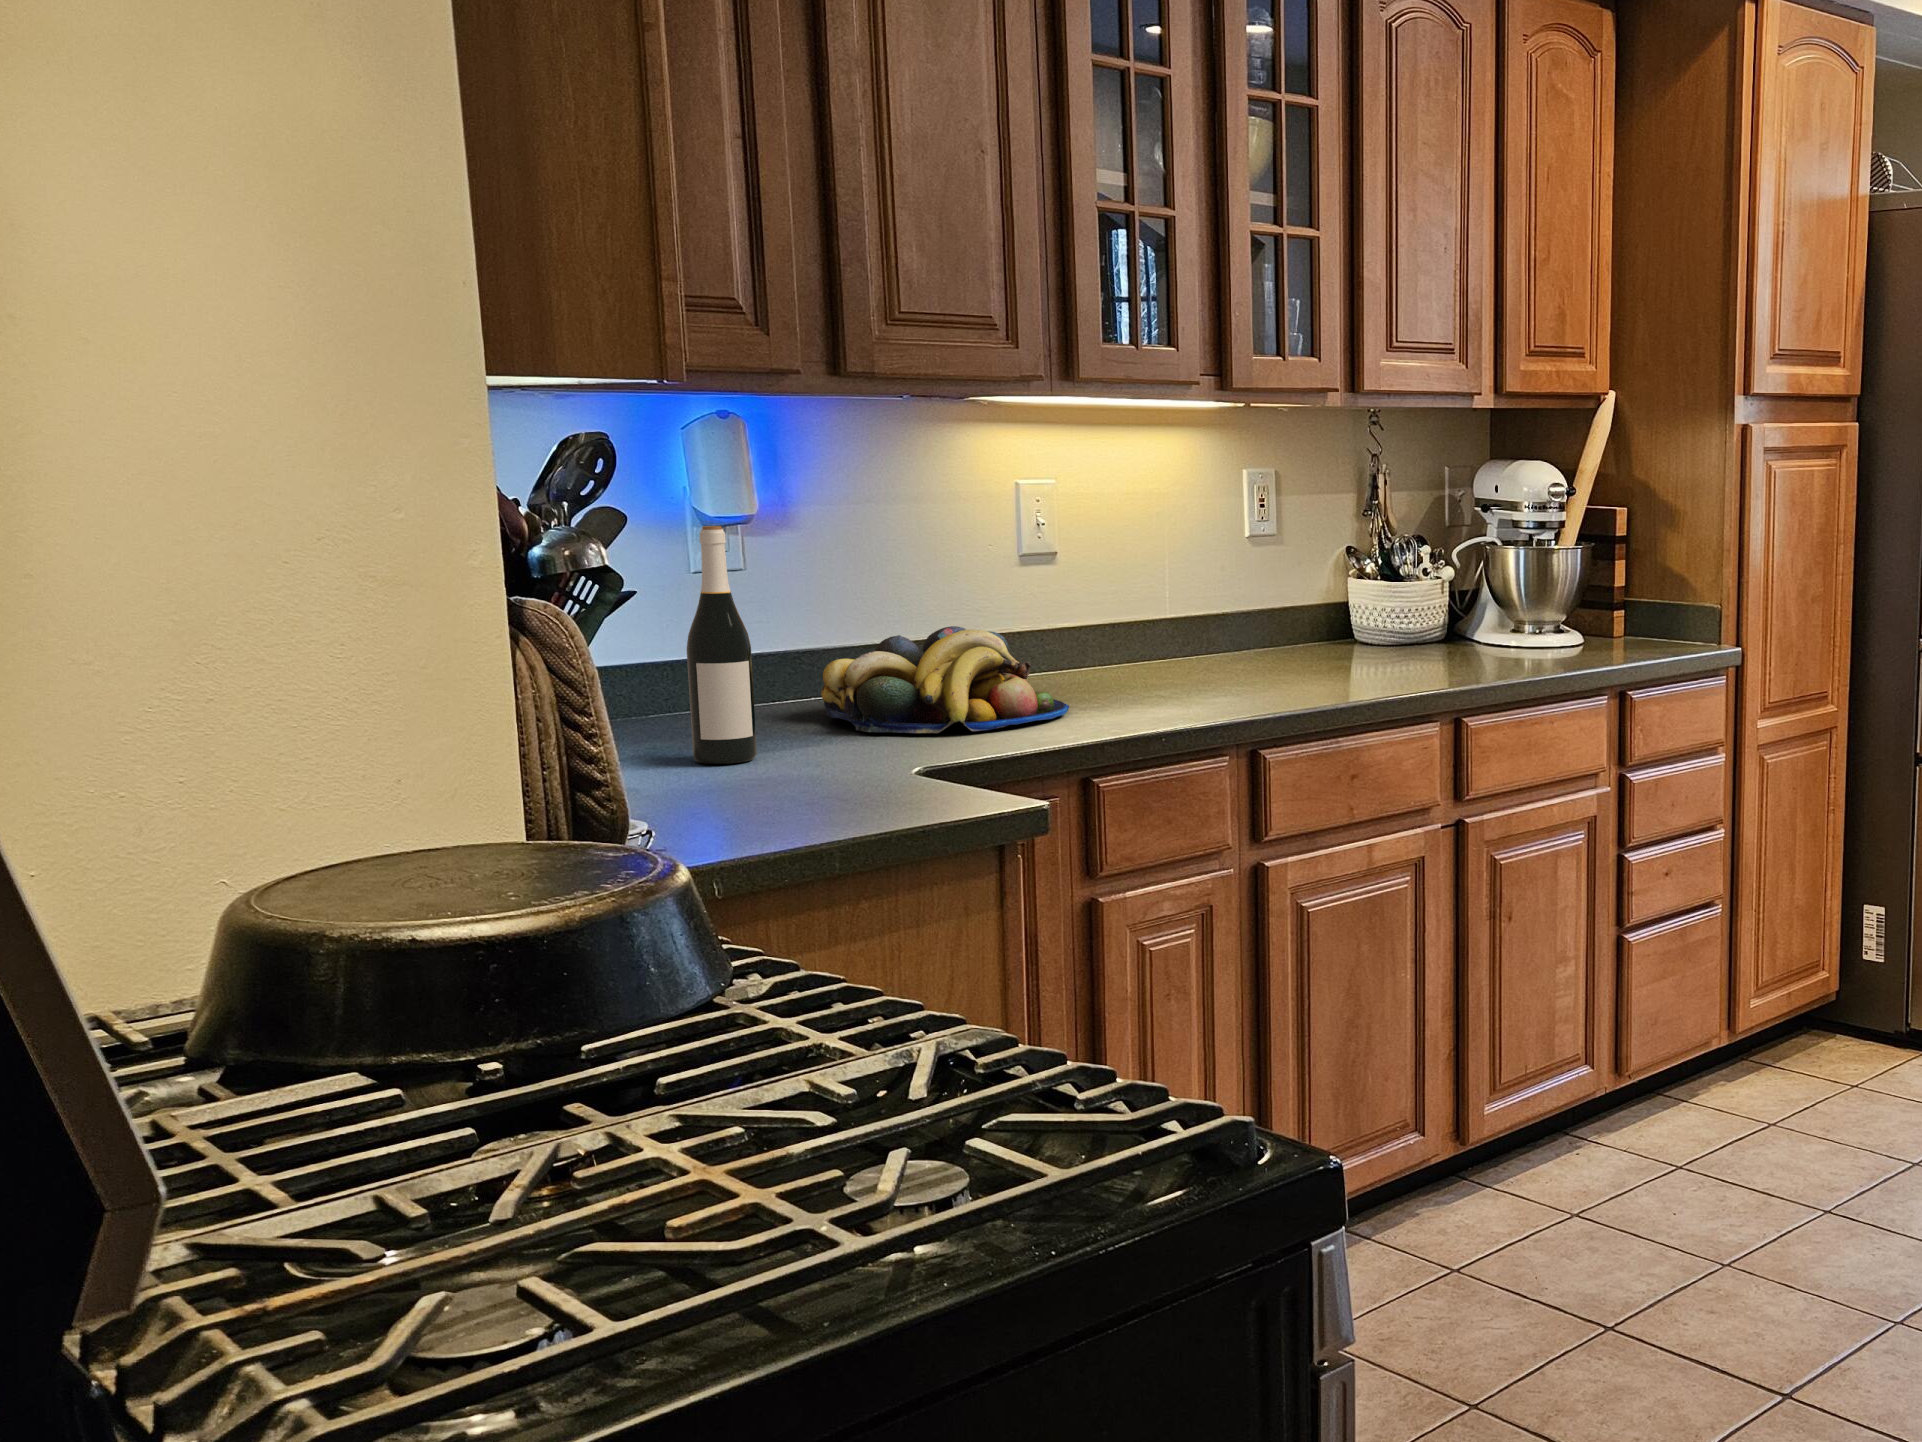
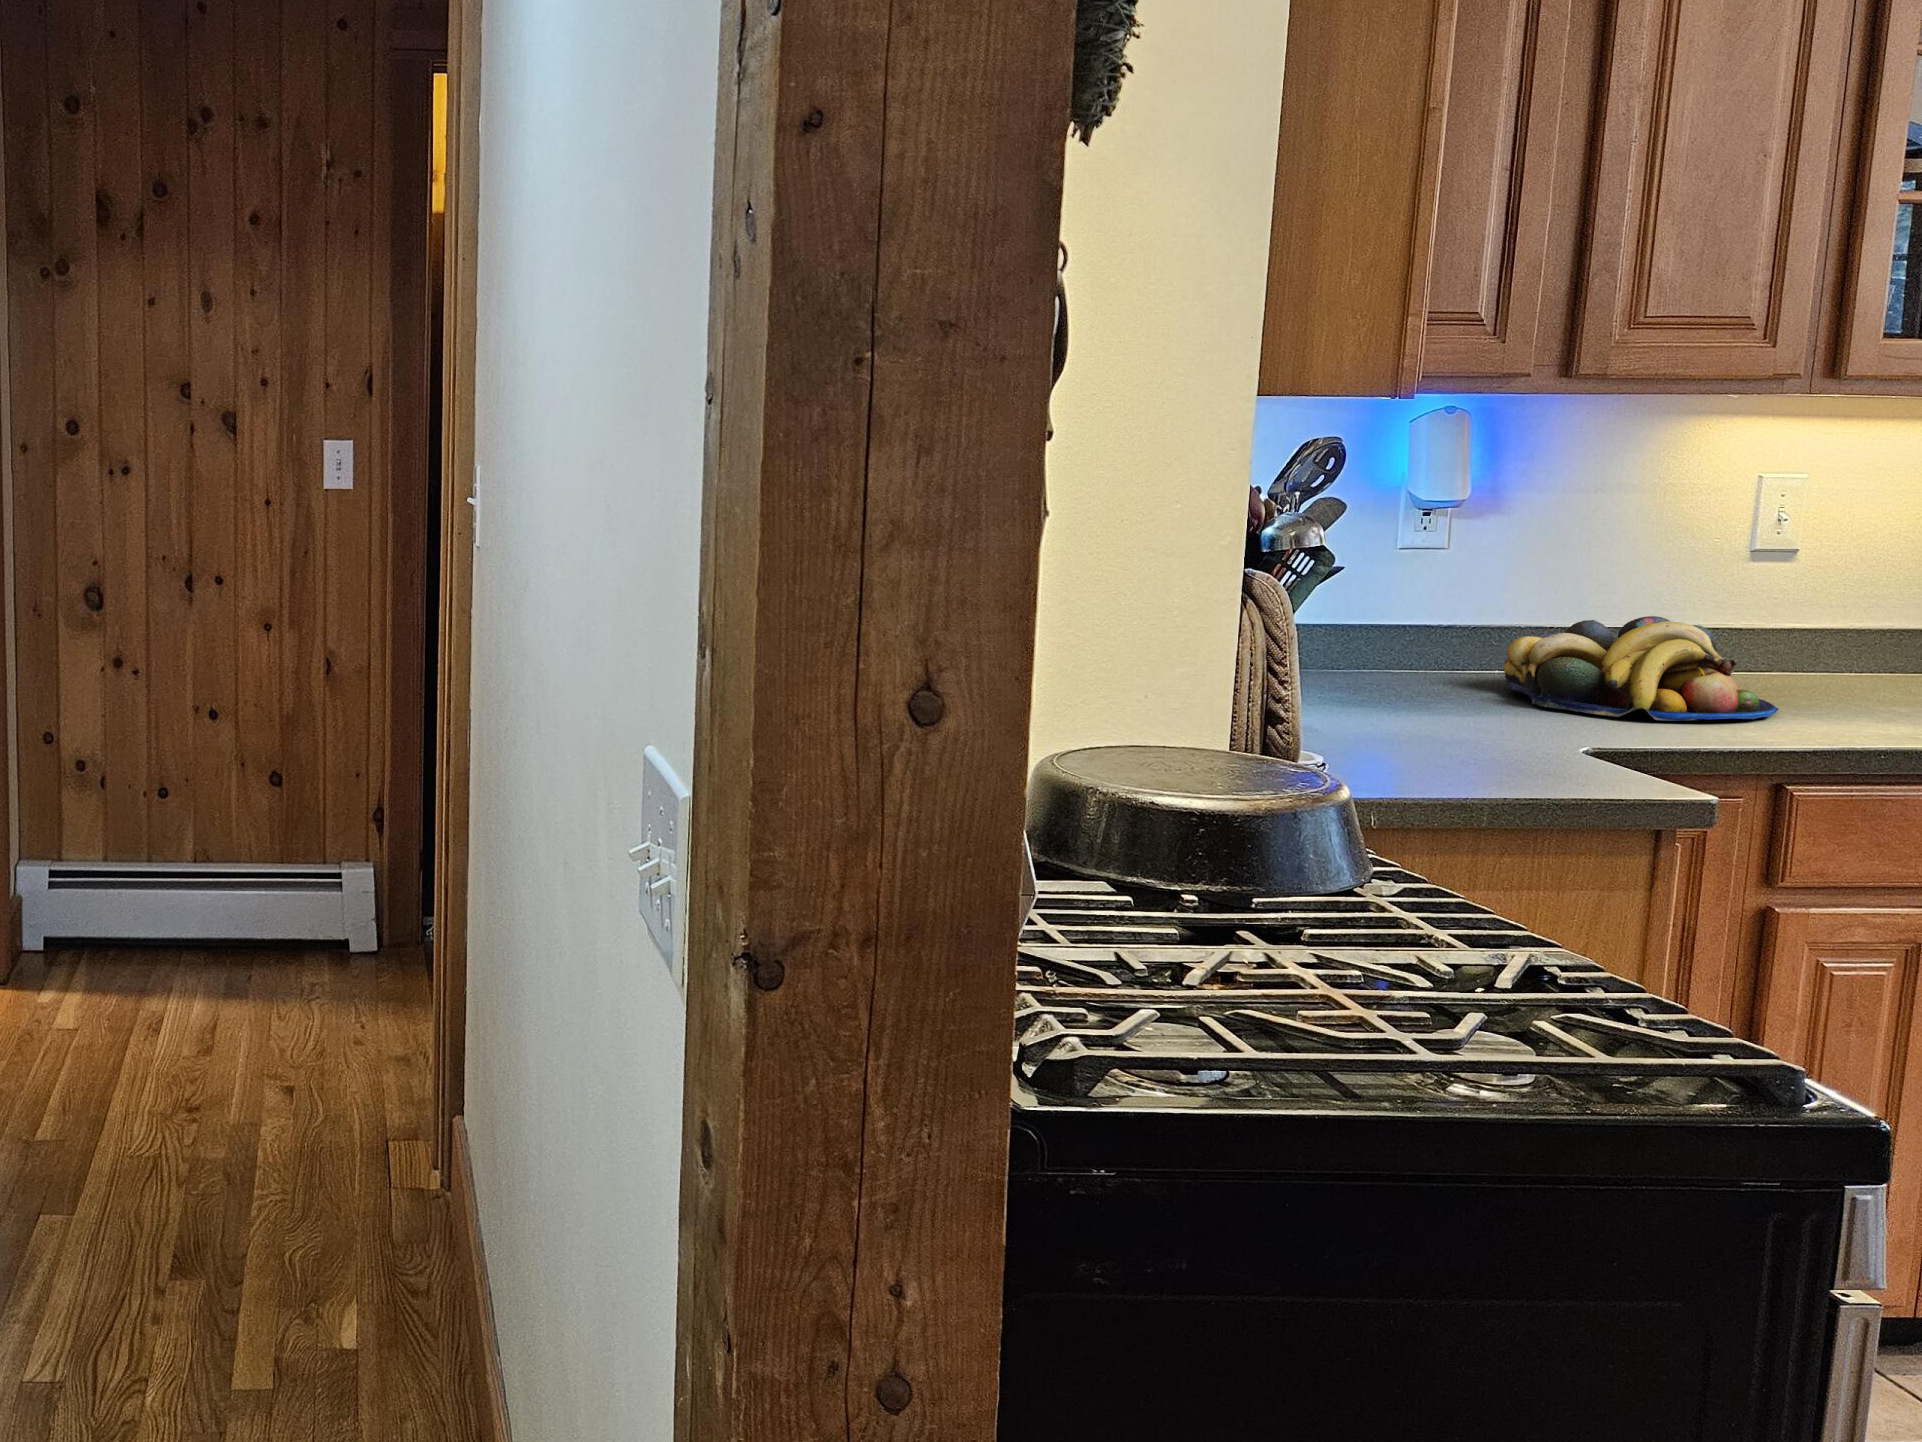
wine bottle: present [687,526,757,764] -> none [1372,512,1440,717]

